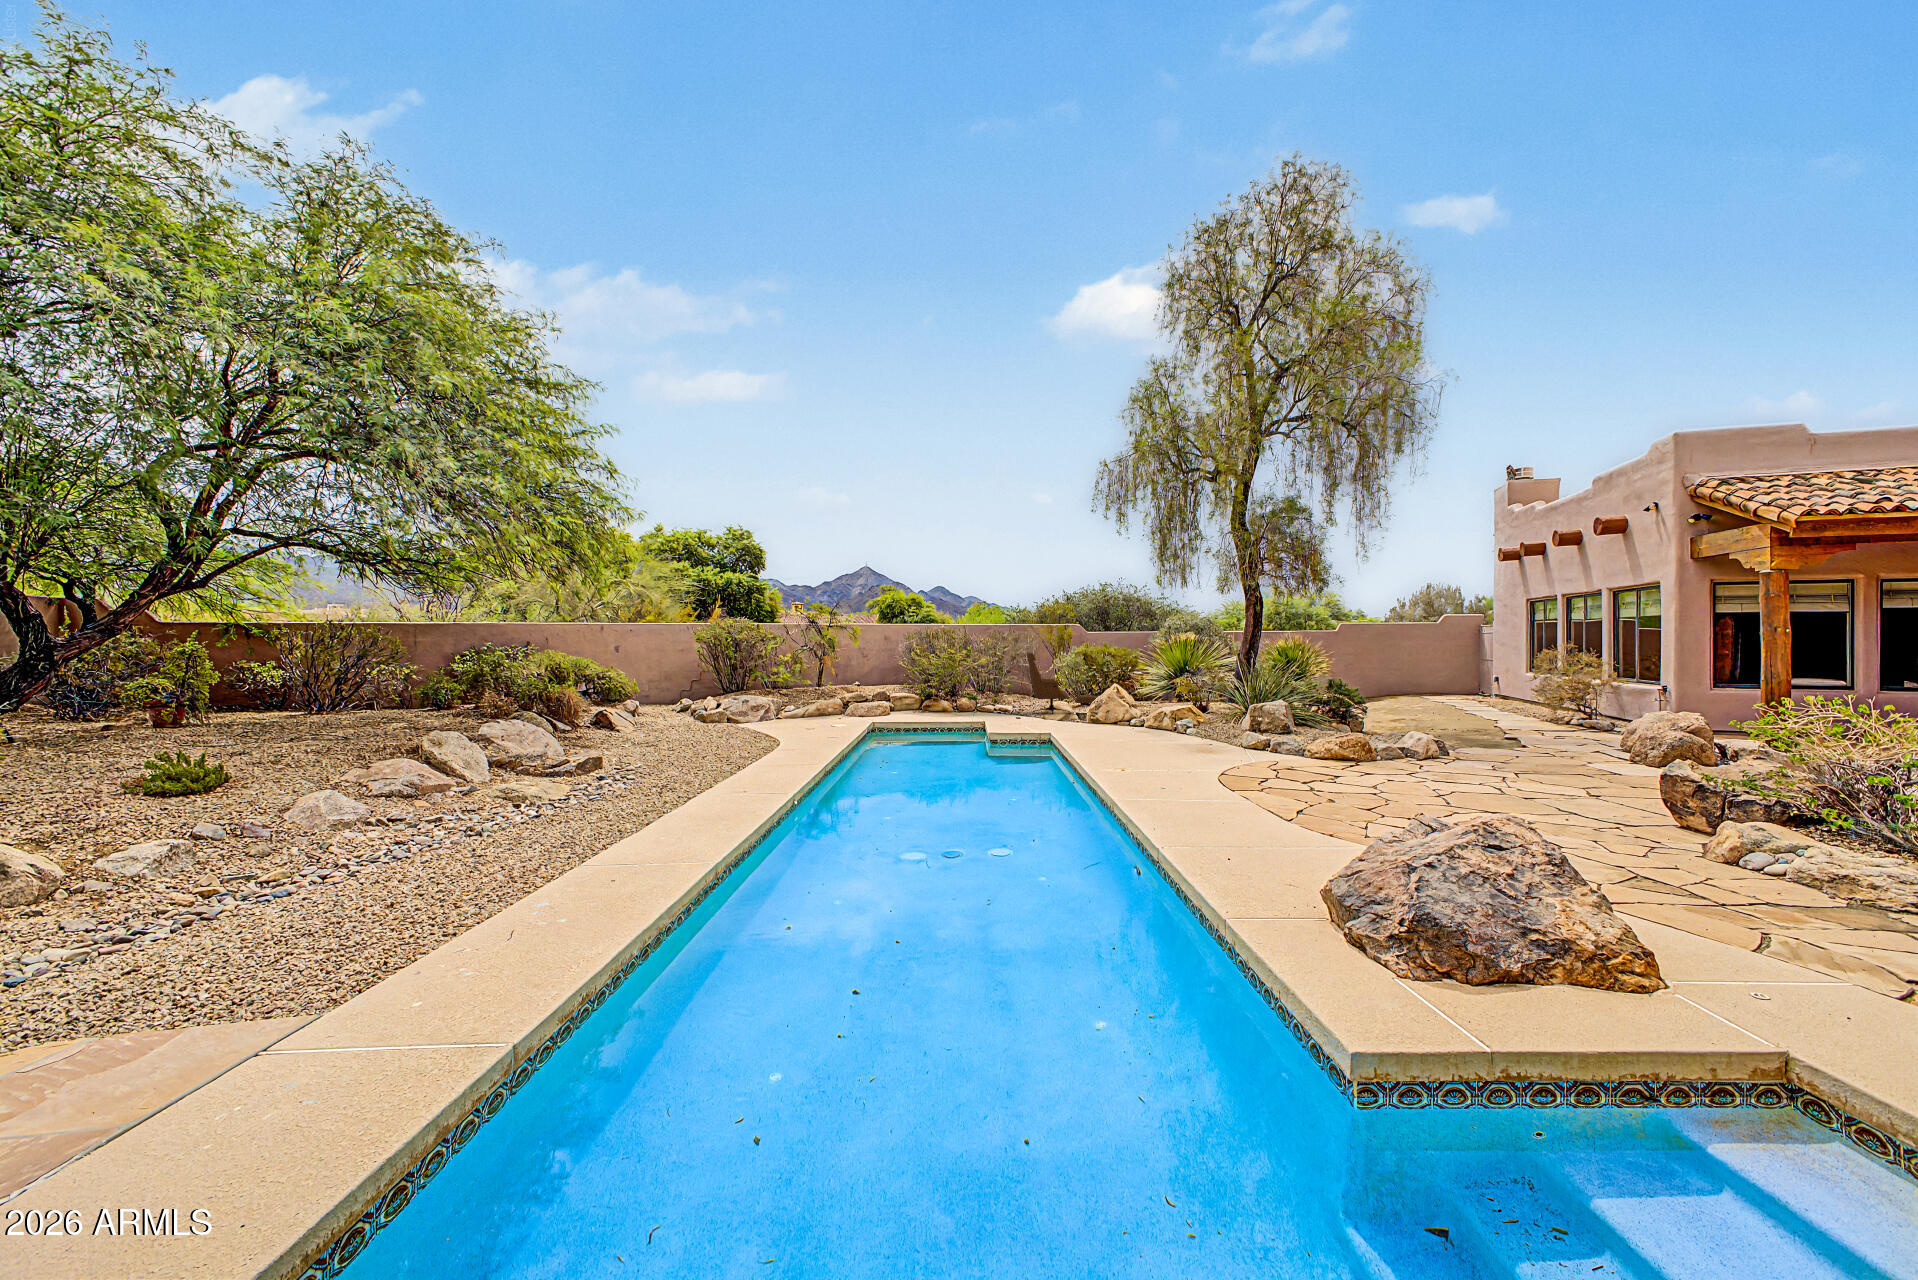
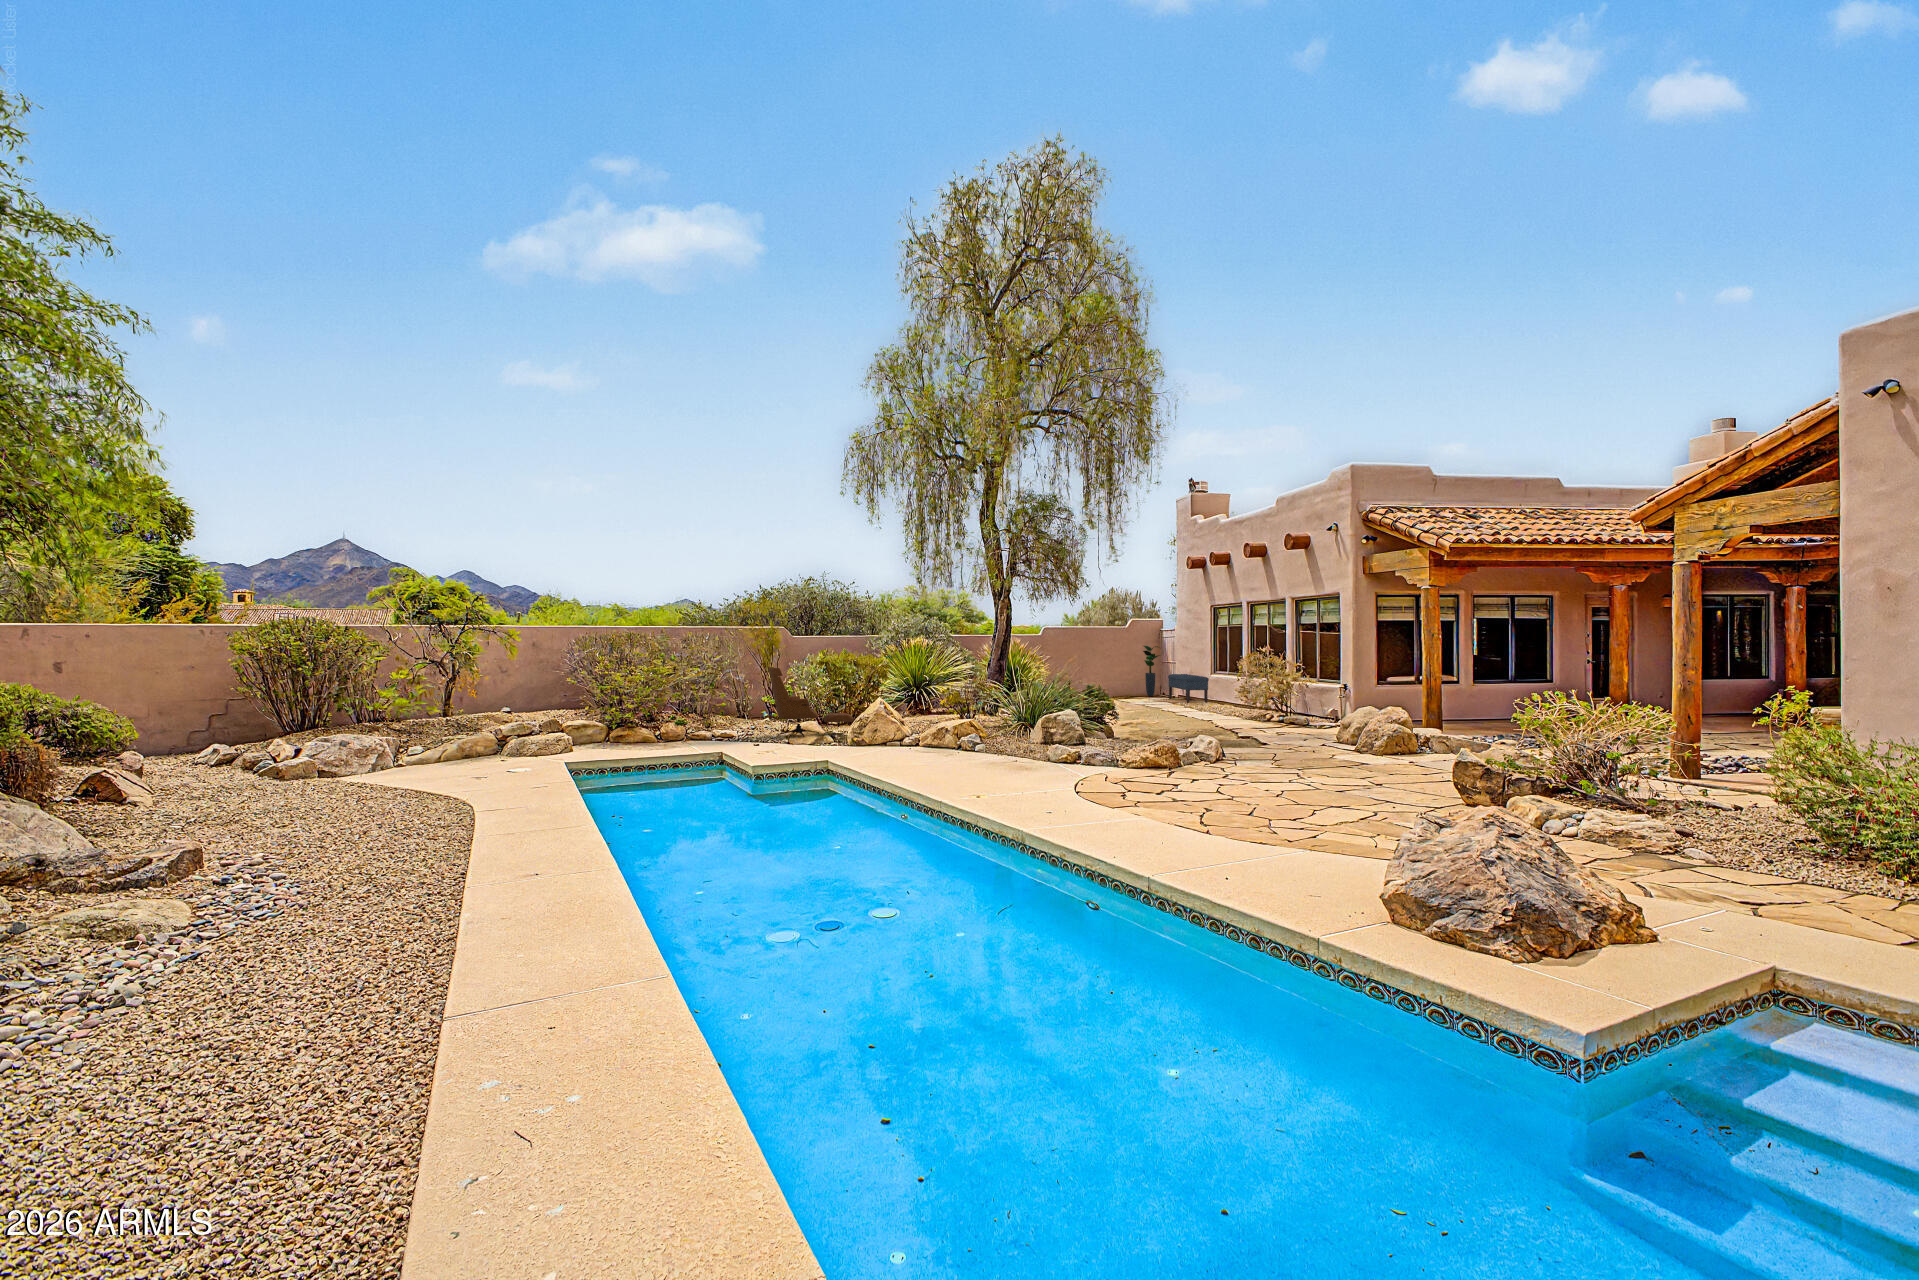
potted plant: none [1450,643,1476,696] -> present [1143,646,1160,696]
bench: none [1478,674,1522,705] -> present [1168,674,1209,703]

